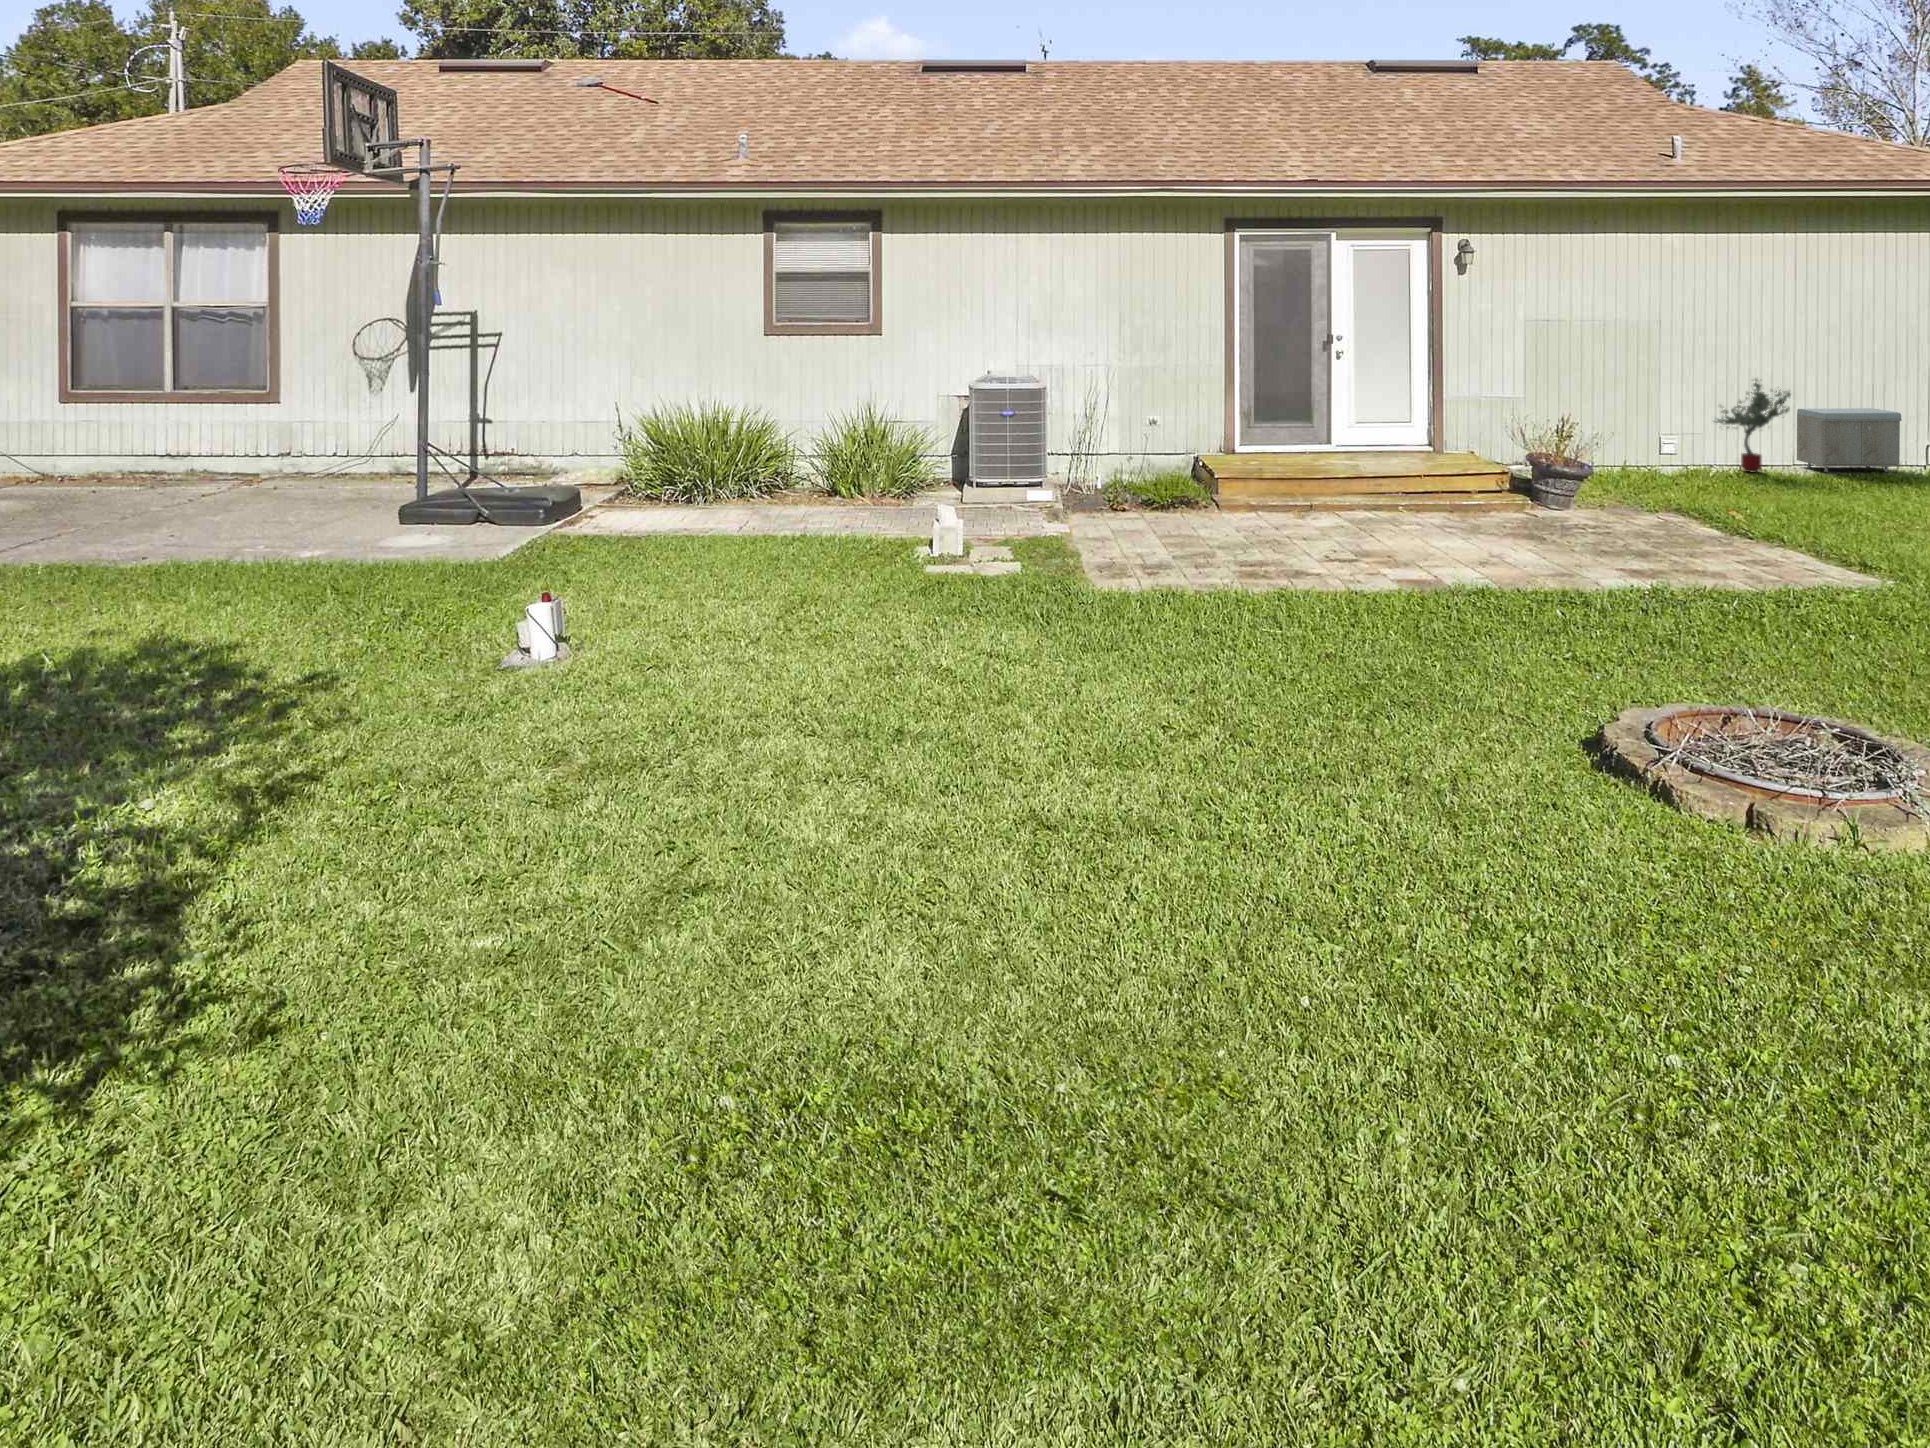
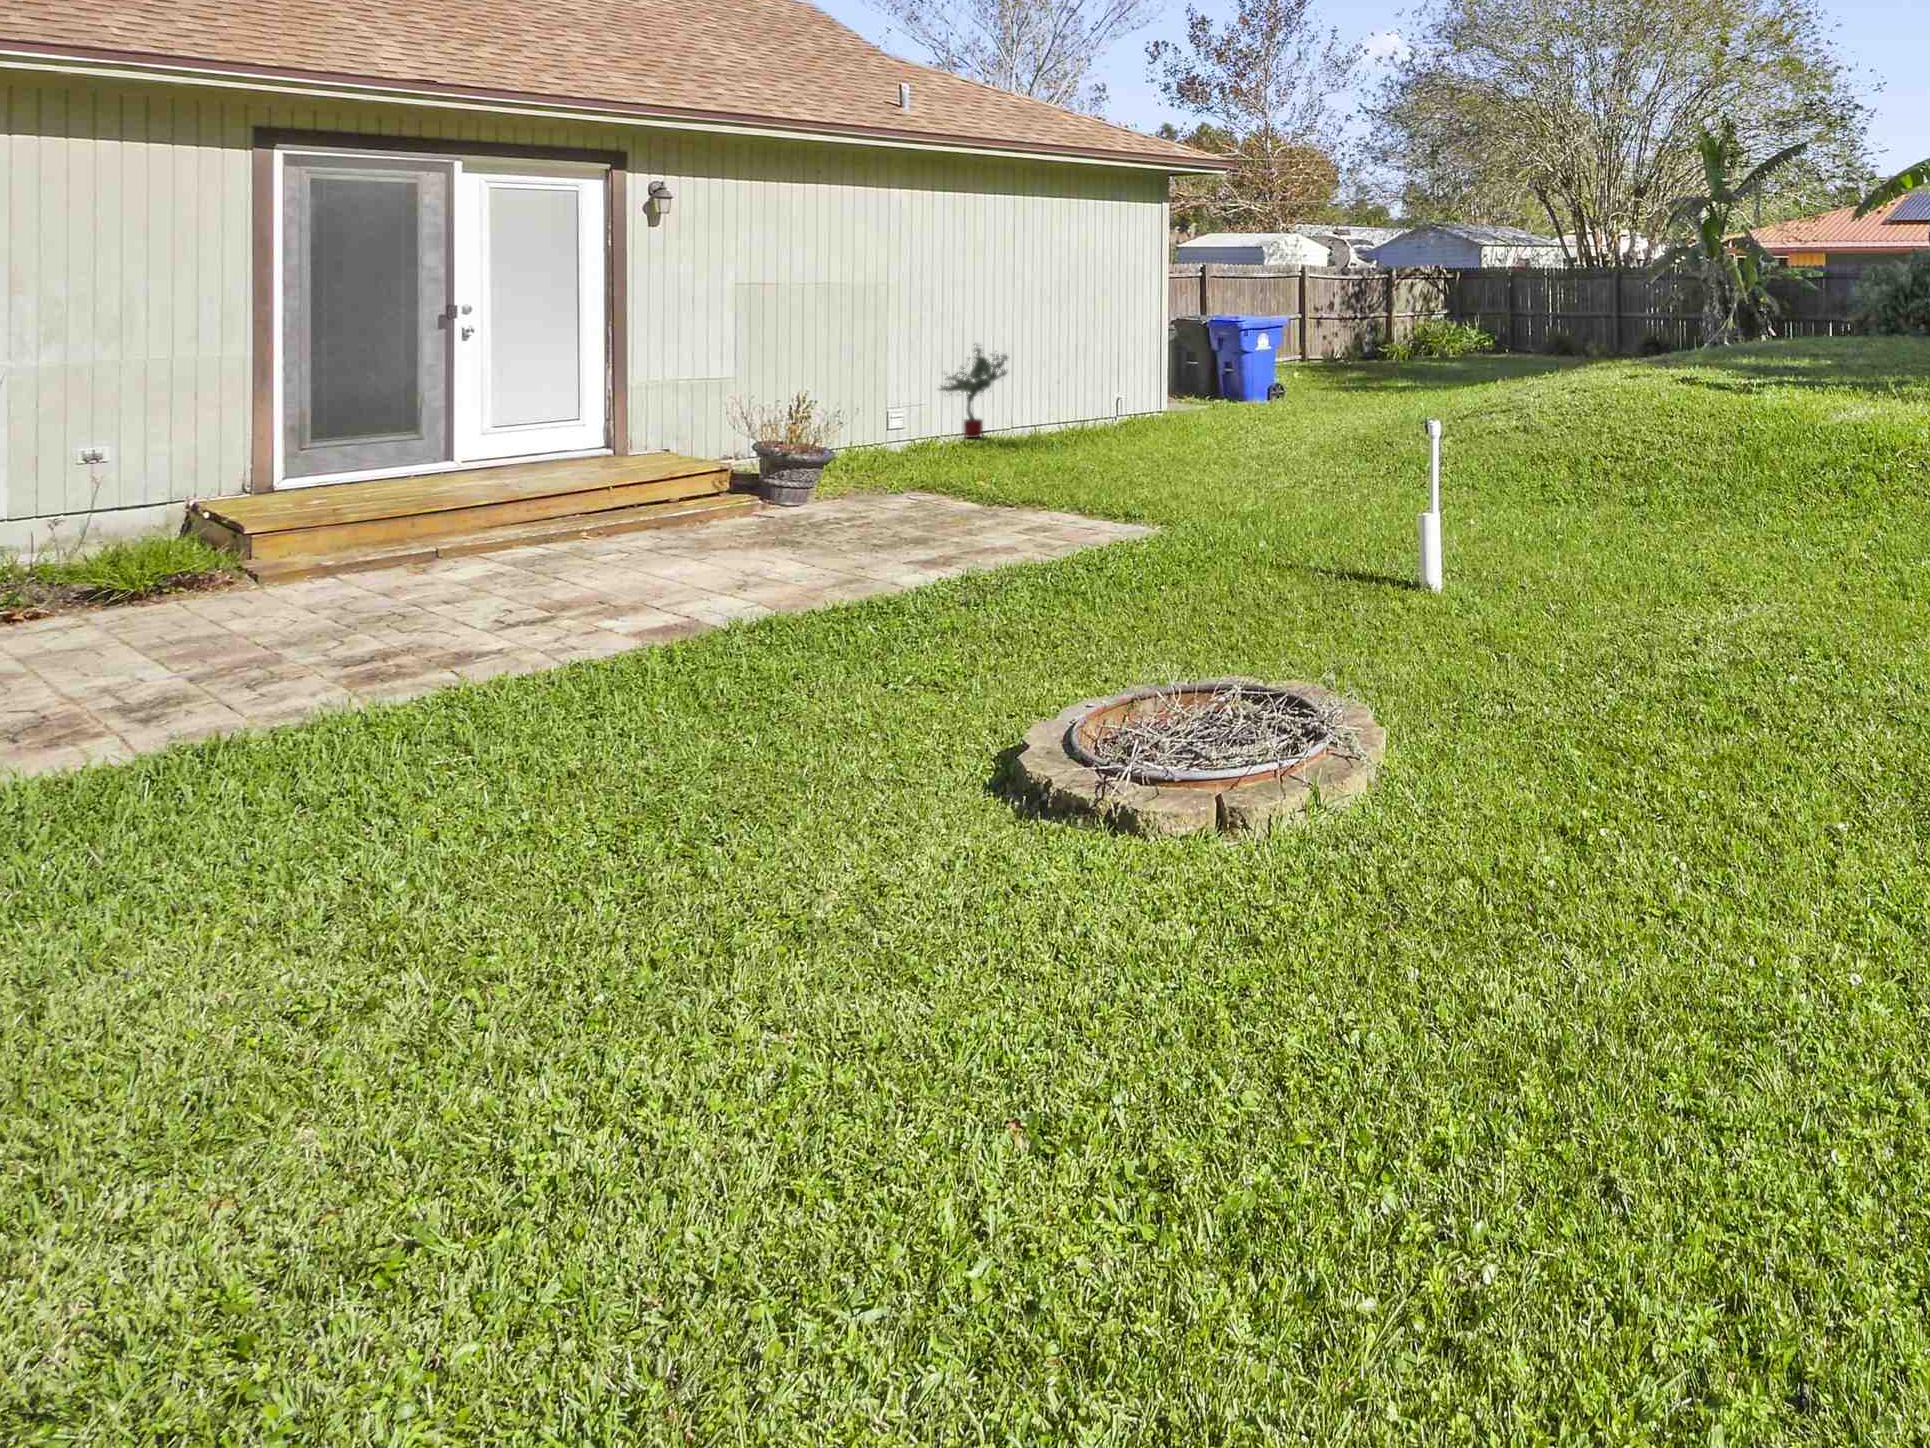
storage bench: present [1797,408,1901,472] -> none [1009,367,1097,431]

